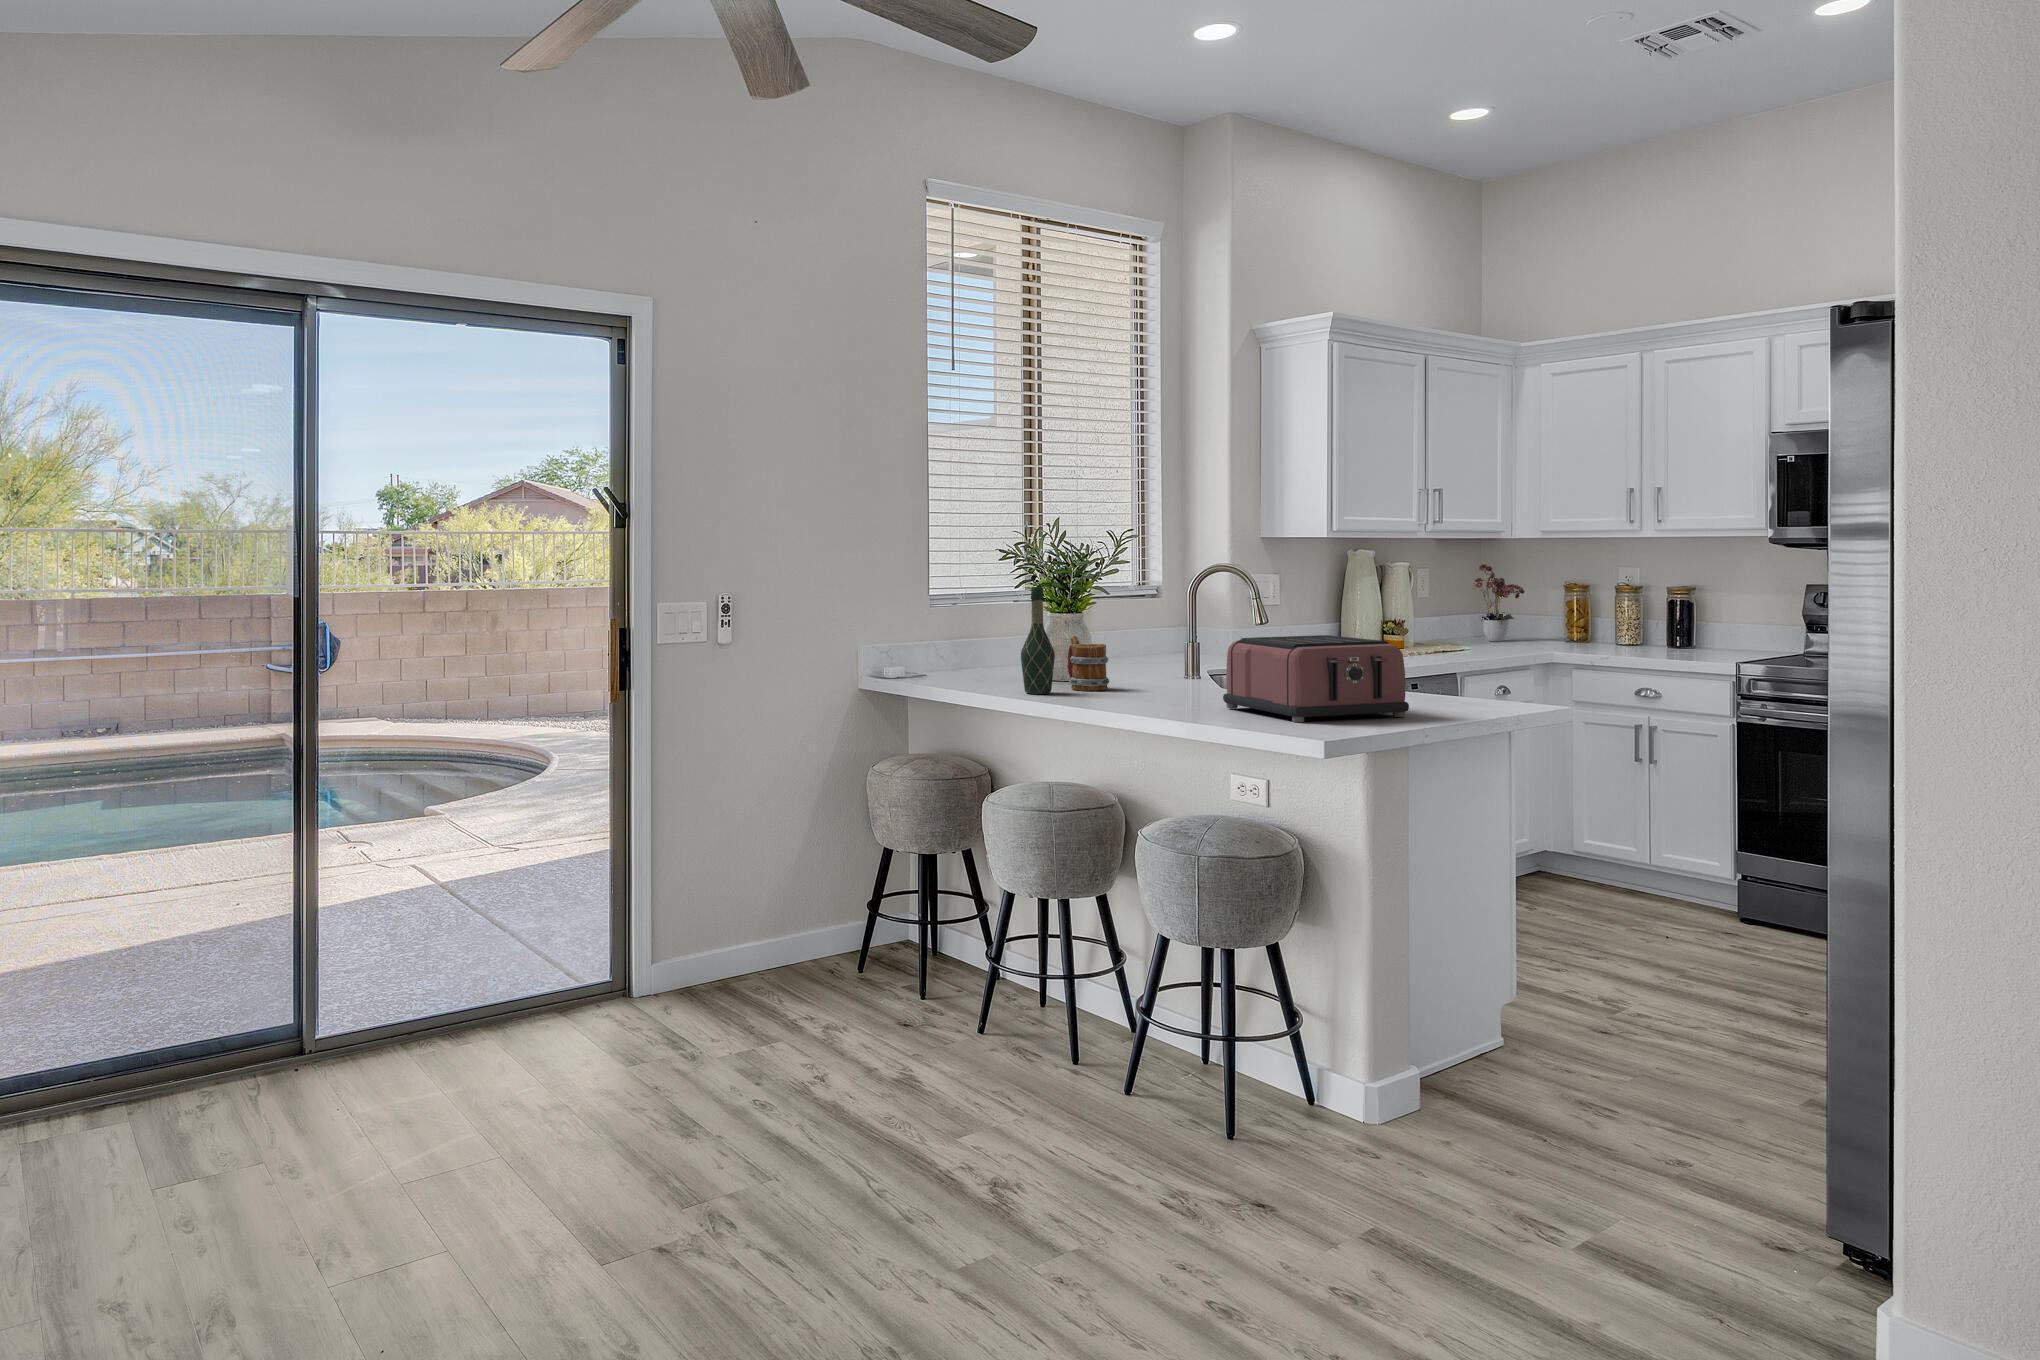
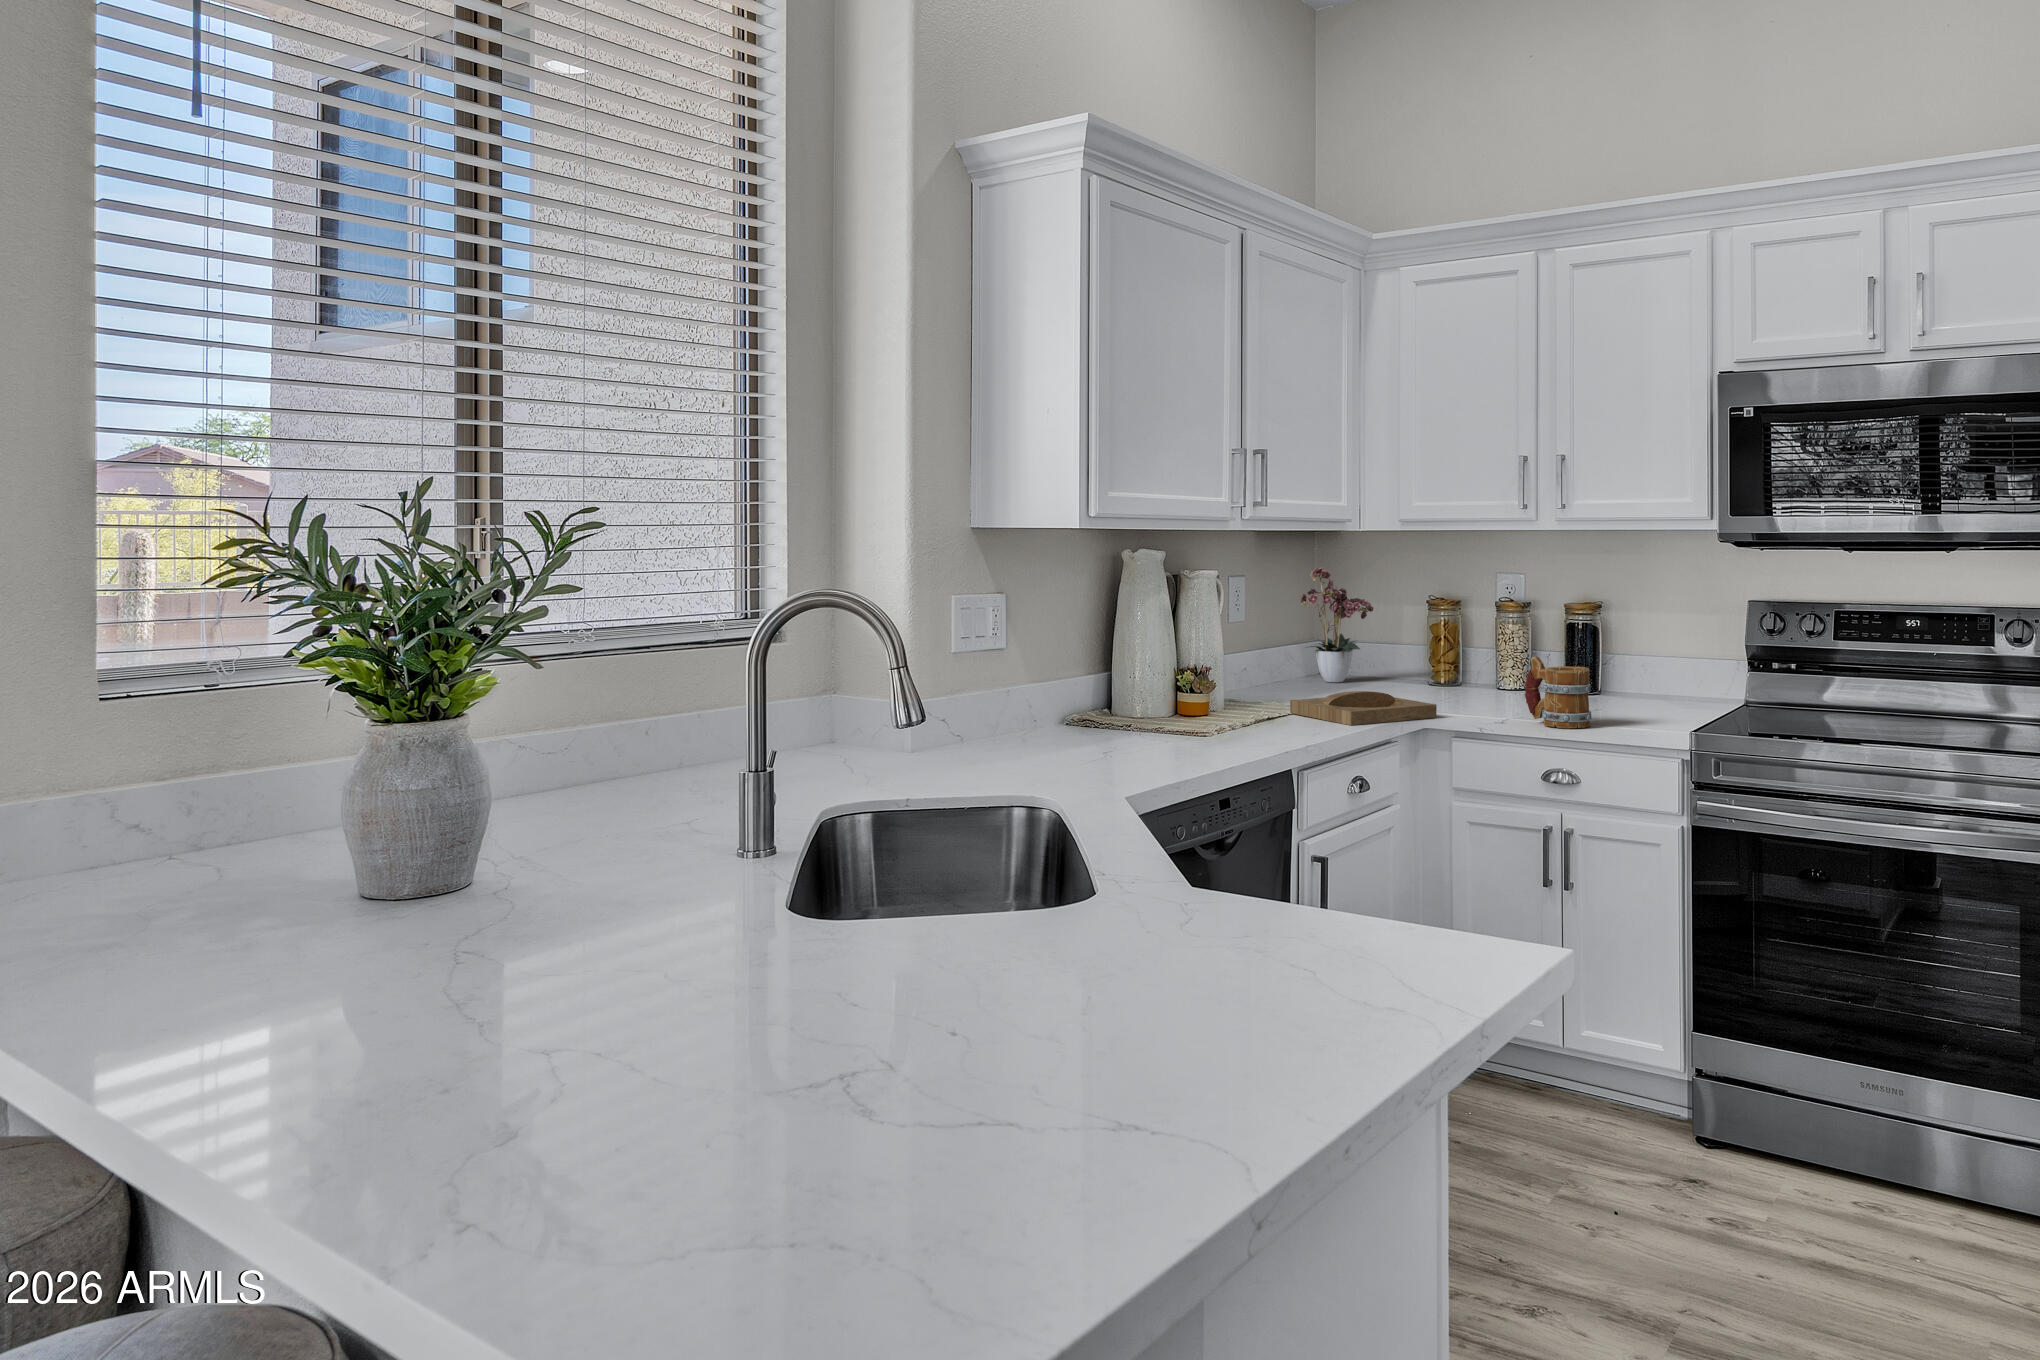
wine bottle: present [1021,587,1055,694] -> none [217,665,326,963]
toaster: present [1223,635,1409,722] -> none [710,798,1203,1148]
mug: present [1067,636,1109,691] -> present [1525,656,1592,728]
tray: none [1459,639,1561,657] -> present [1290,691,1437,725]

